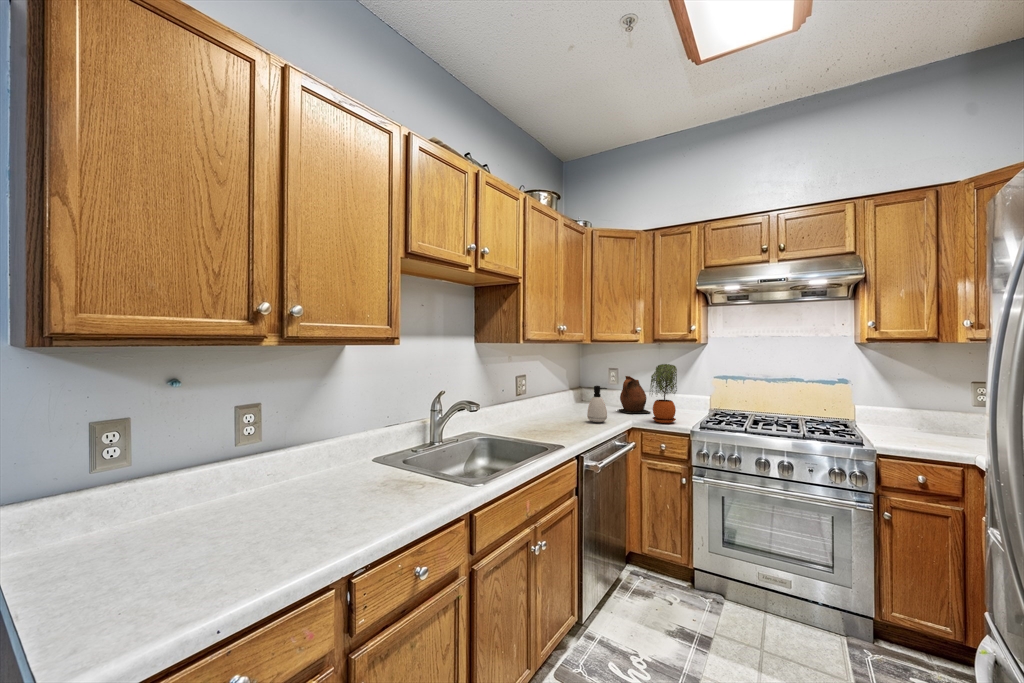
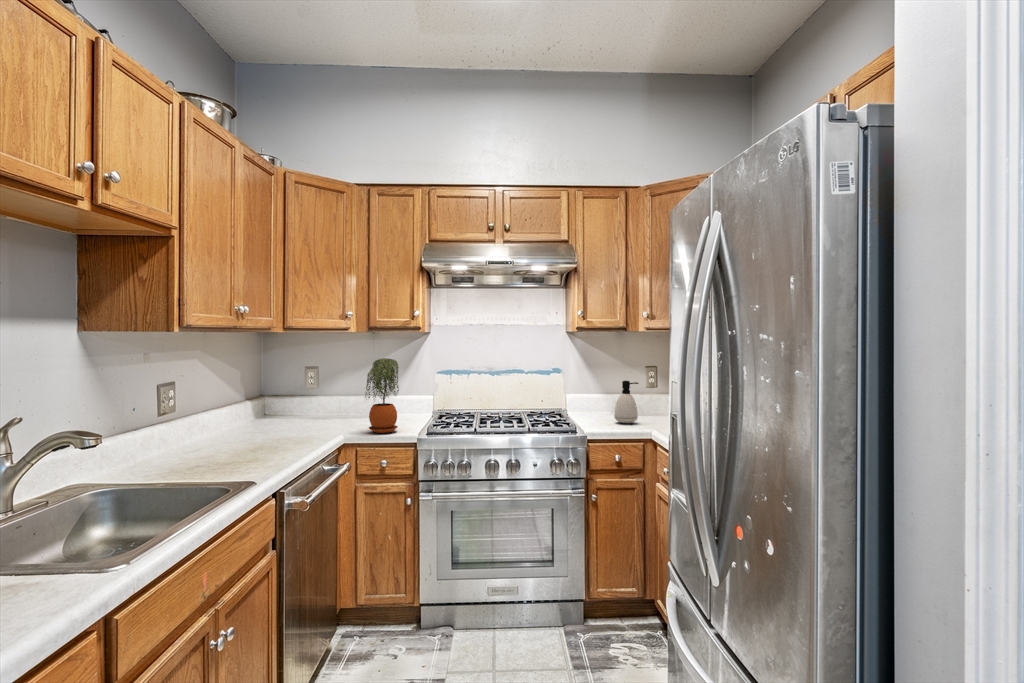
ceramic pitcher: present [619,376,650,413] -> none [318,376,364,425]
soap dispenser: present [587,386,607,422] -> present [614,380,639,423]

